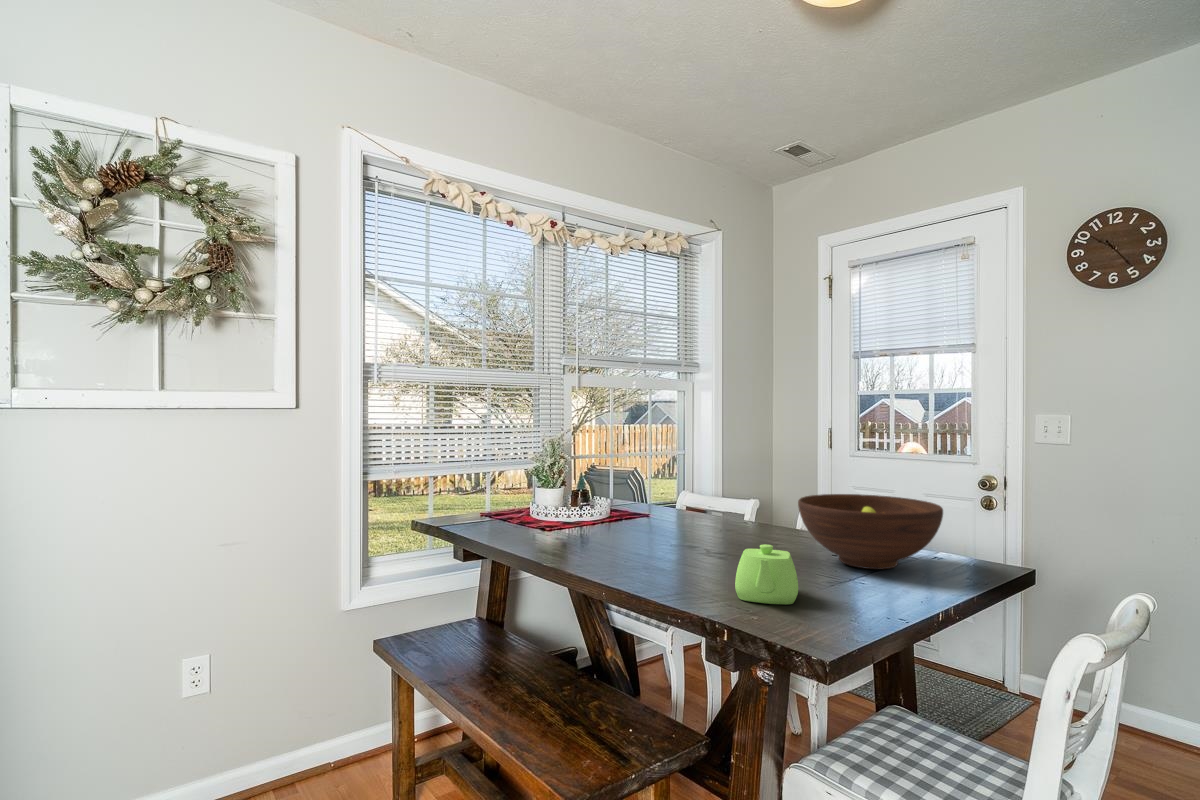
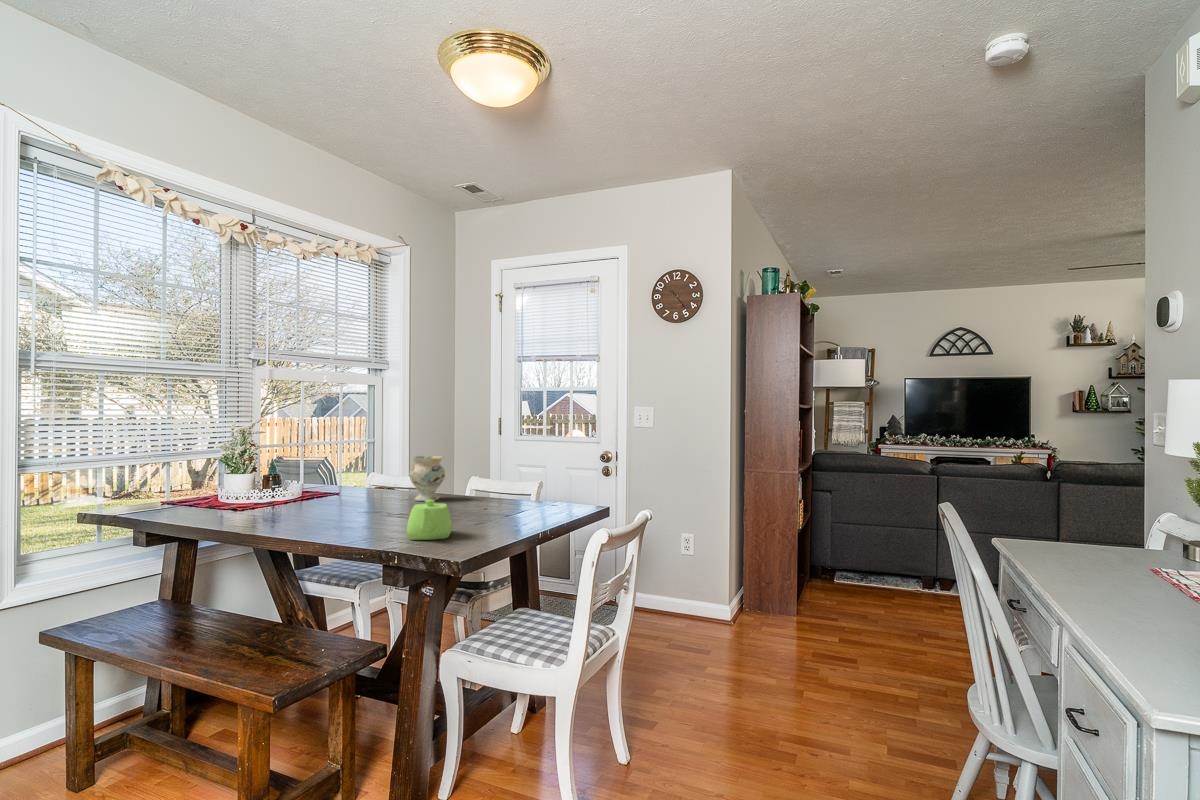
vase: none [728,476,772,534] -> present [410,456,445,501]
fruit bowl: present [798,494,943,569] -> none [459,465,554,515]

